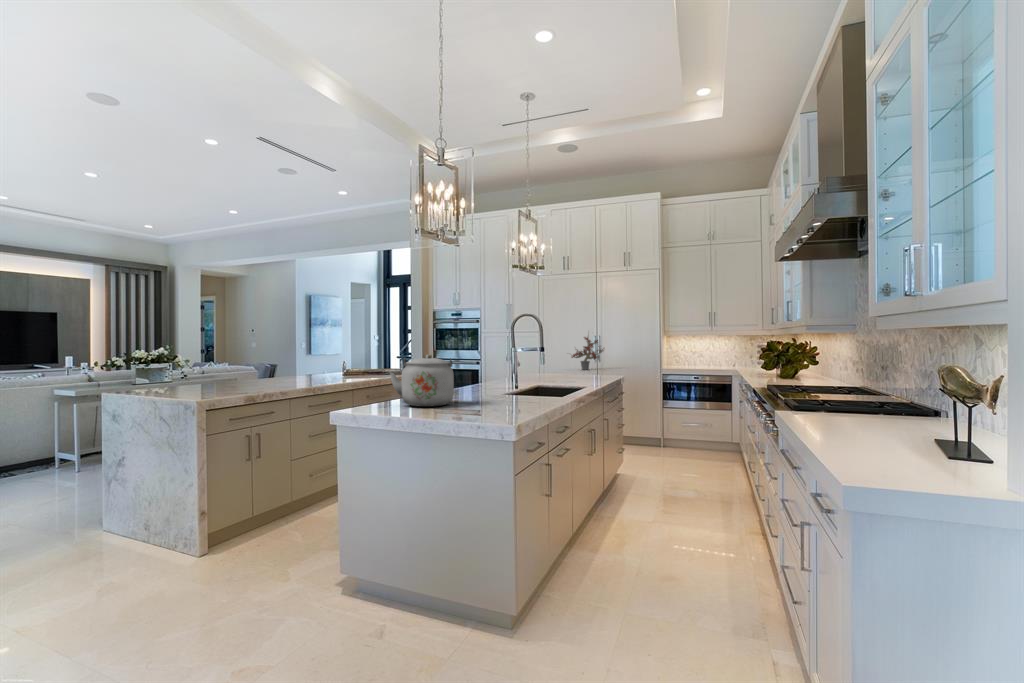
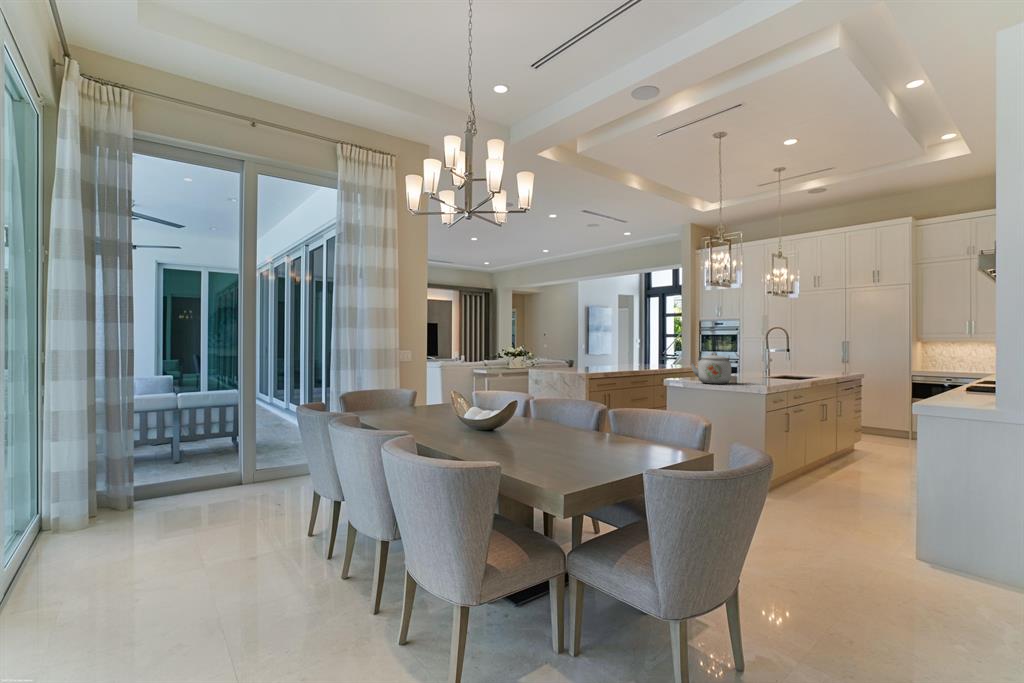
potted plant: present [572,337,603,370] -> none [815,336,853,370]

